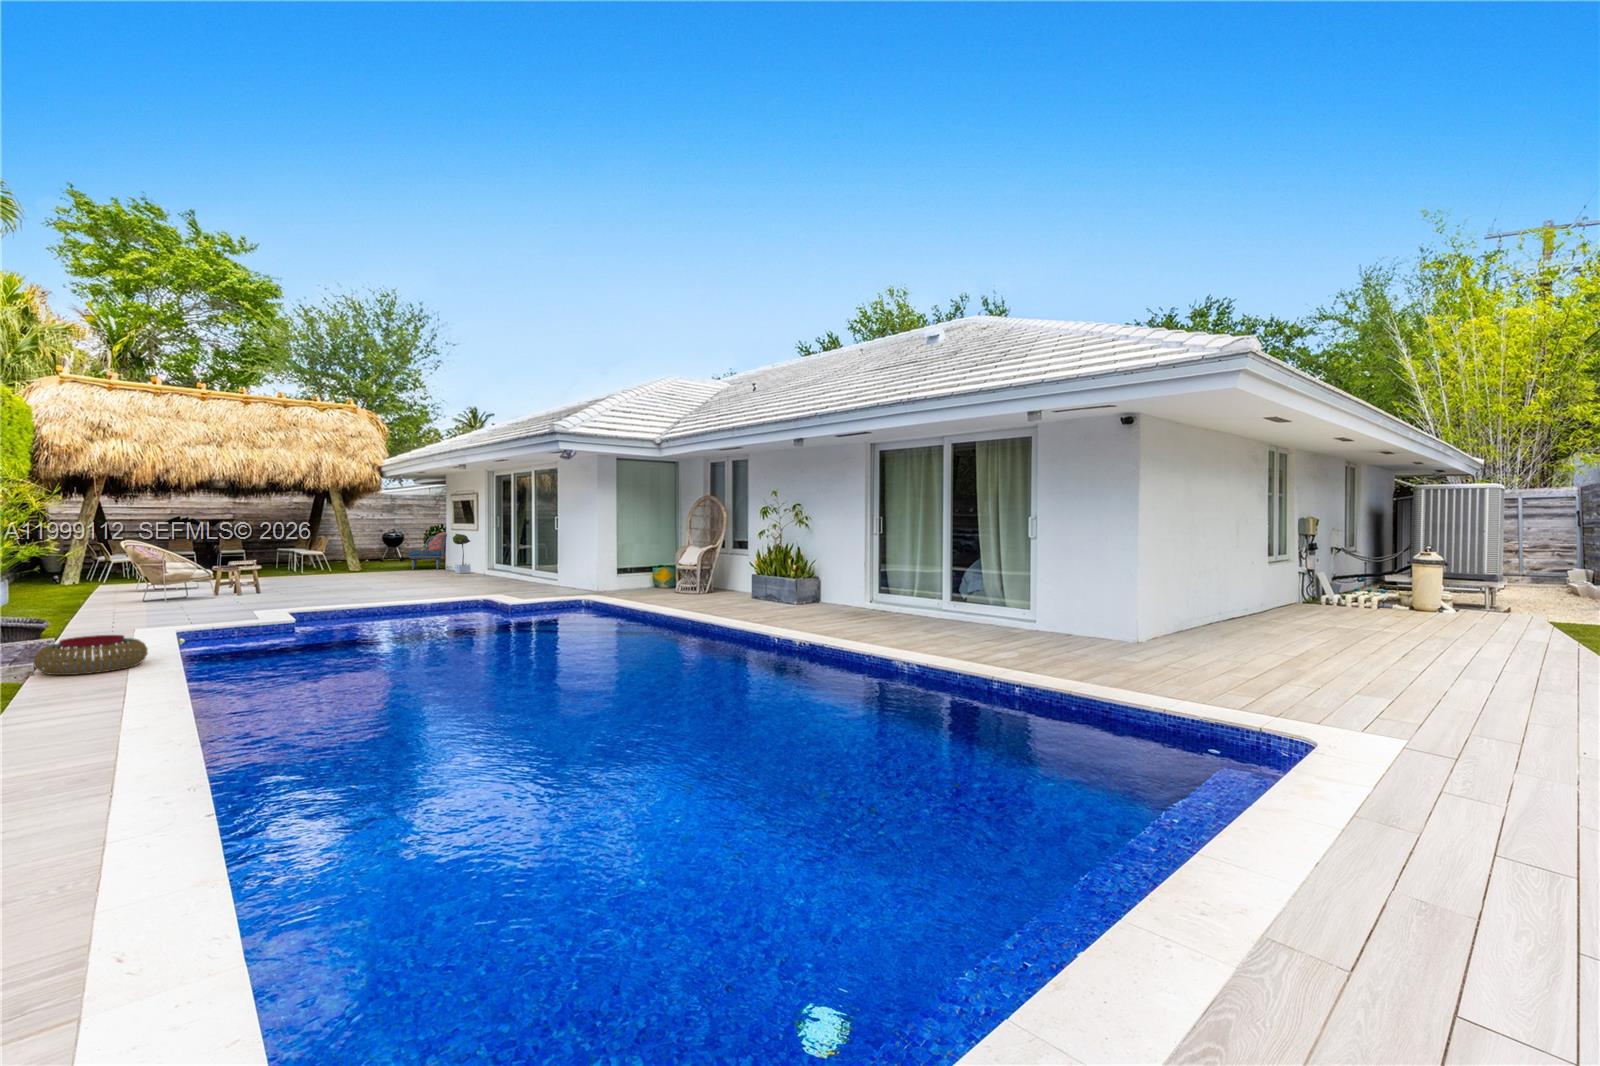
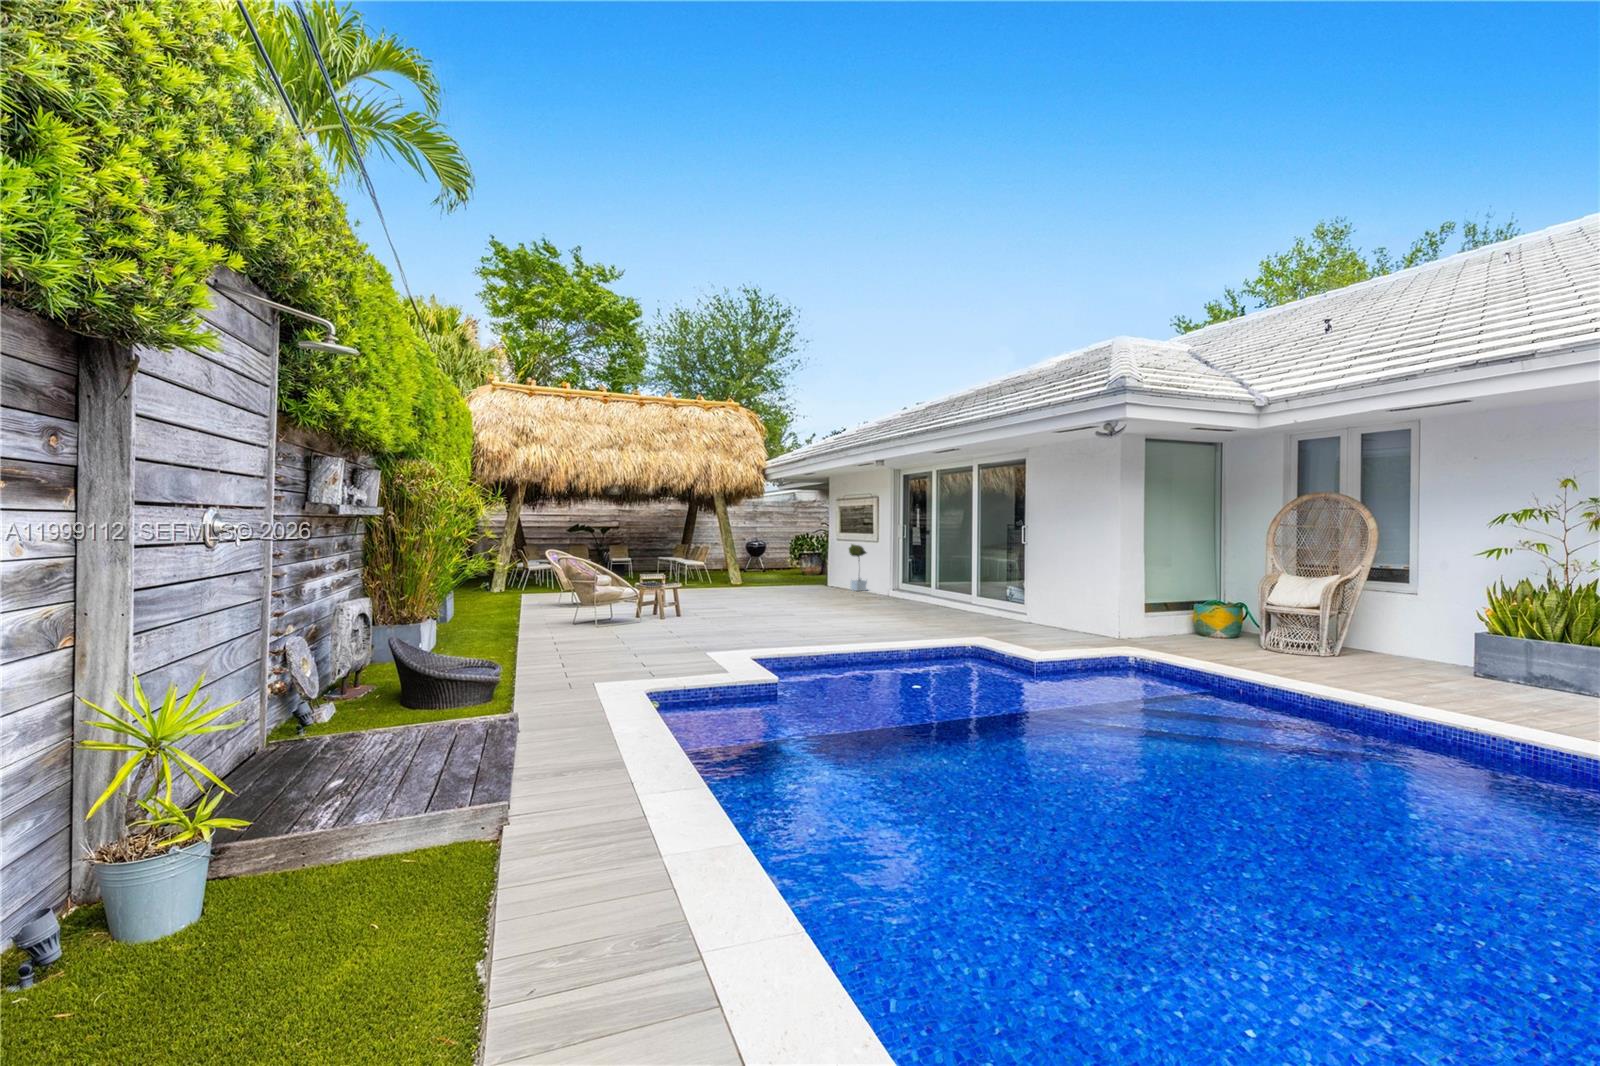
armchair: present [408,532,447,570] -> none [794,542,833,584]
pouf: present [34,635,147,675] -> none [507,737,669,833]

